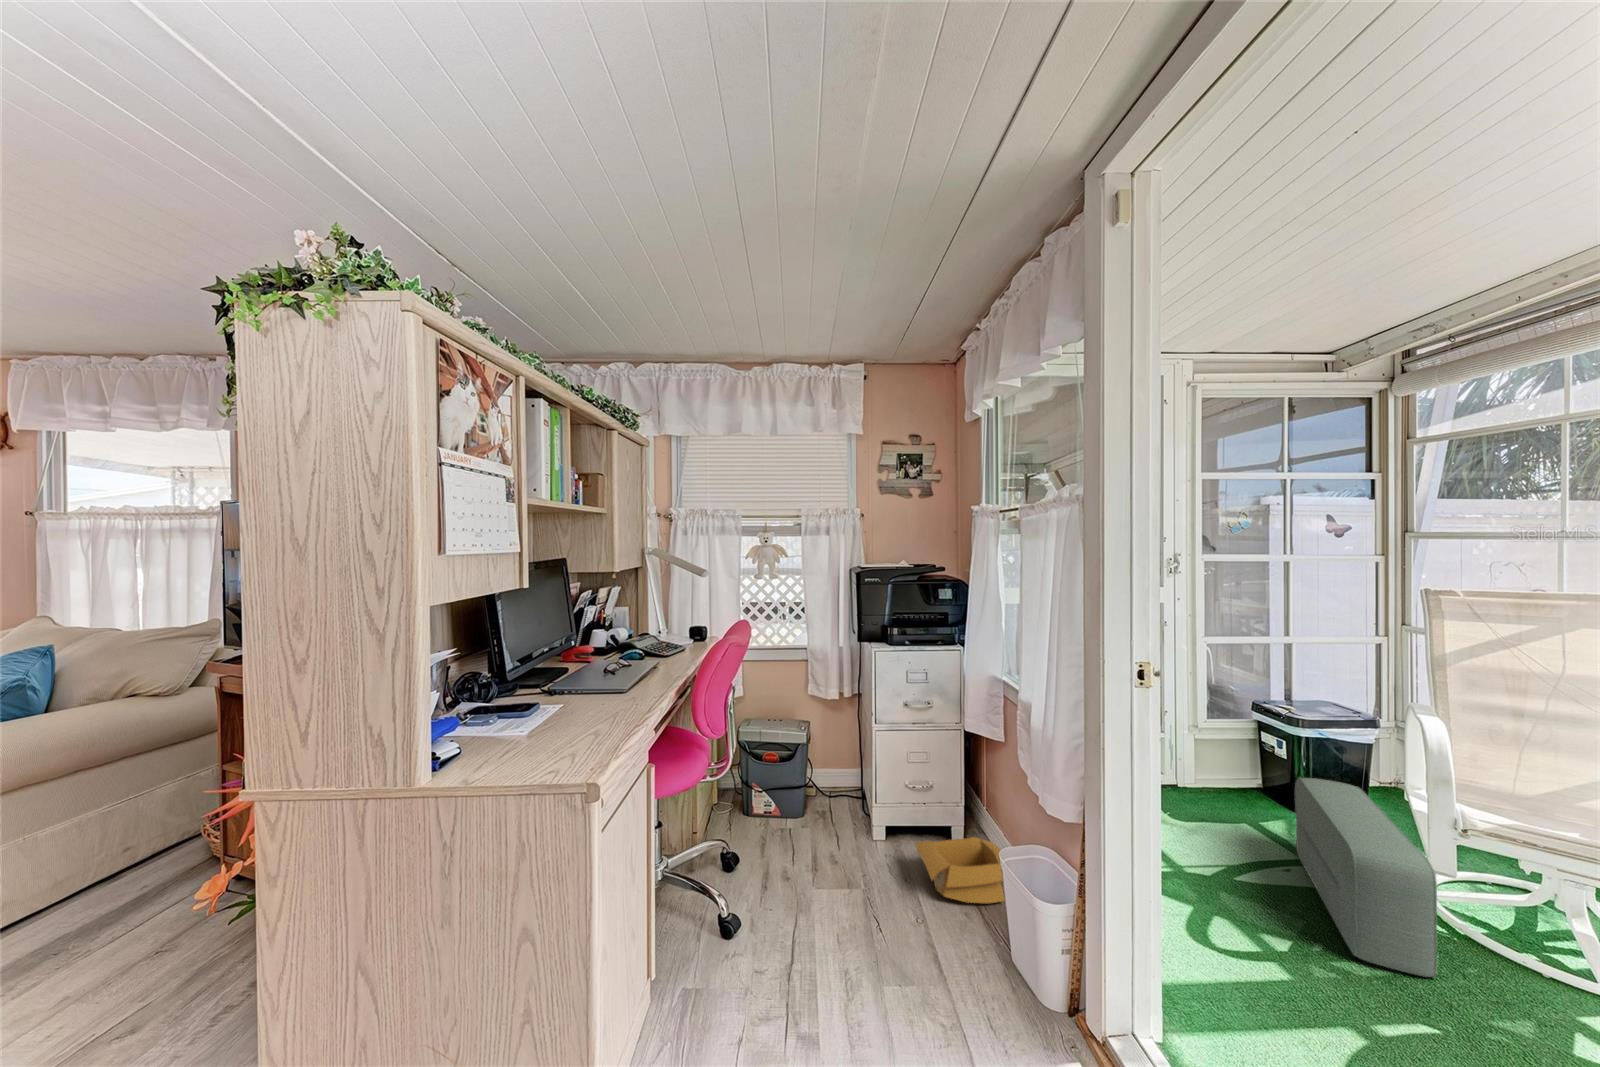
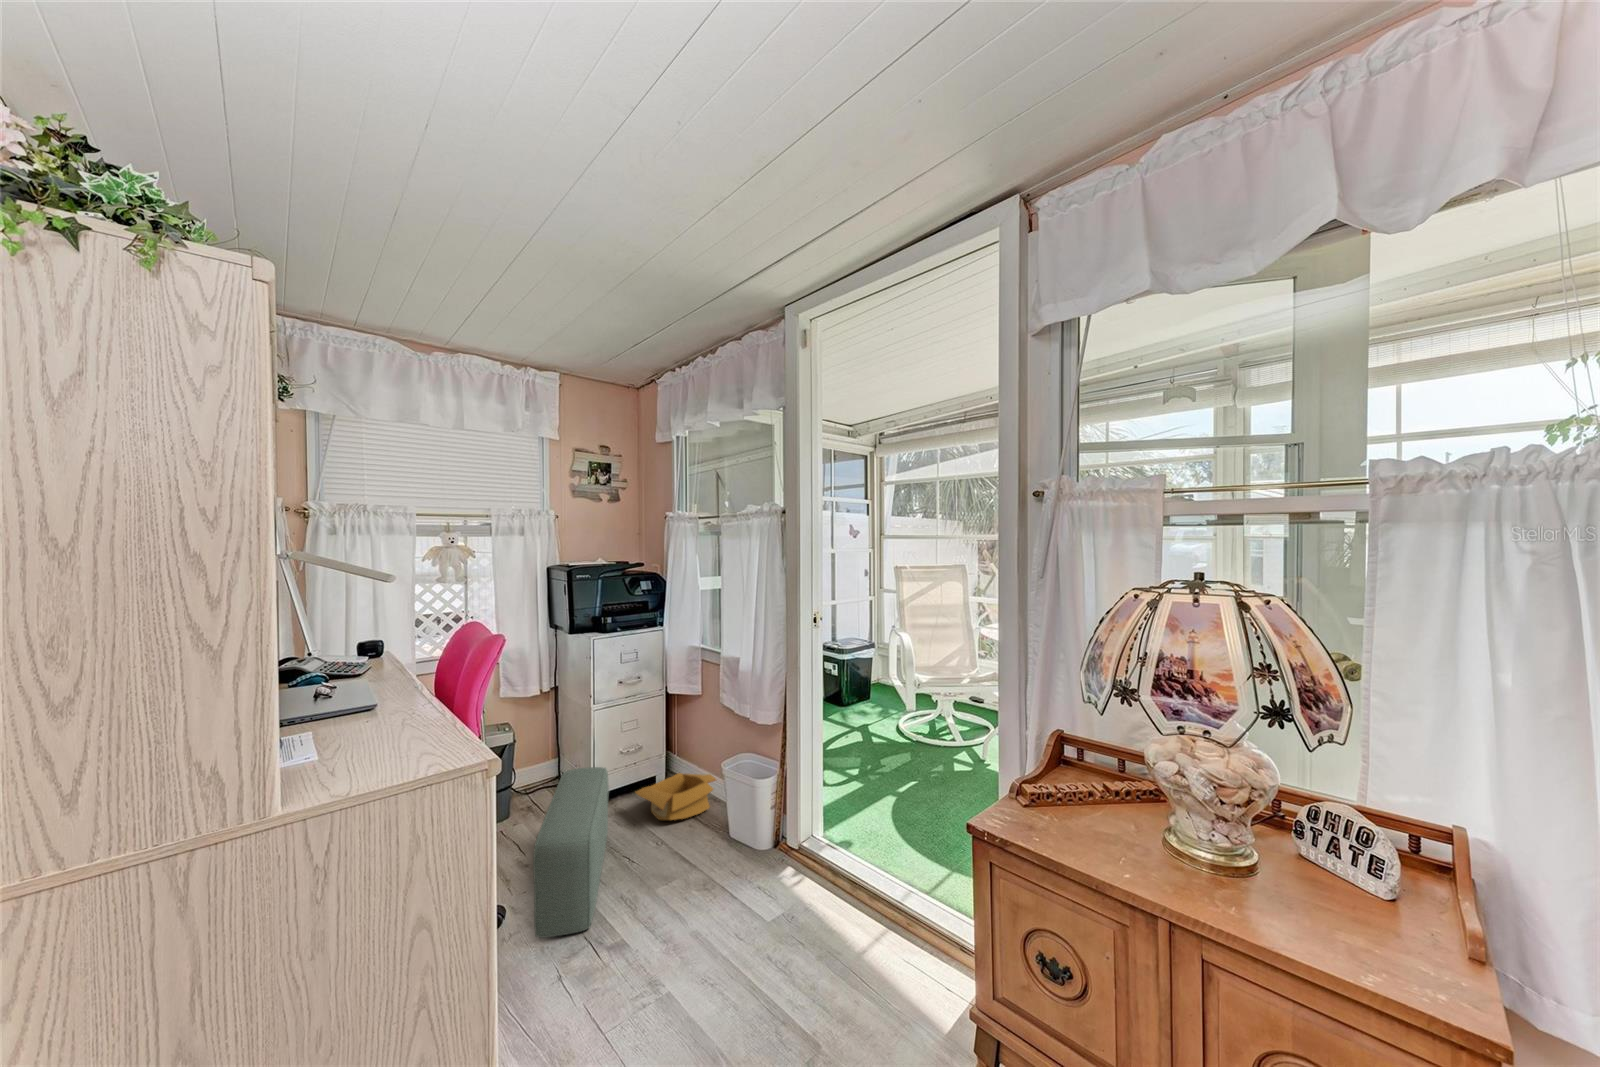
pouf: present [1295,778,1437,977] -> present [533,767,609,938]

